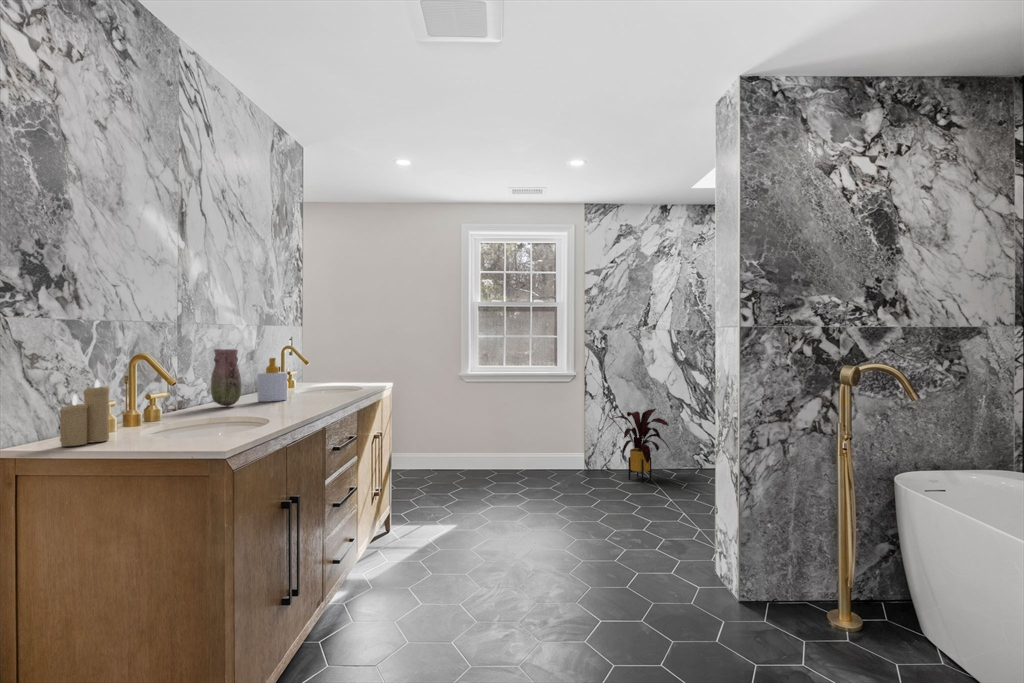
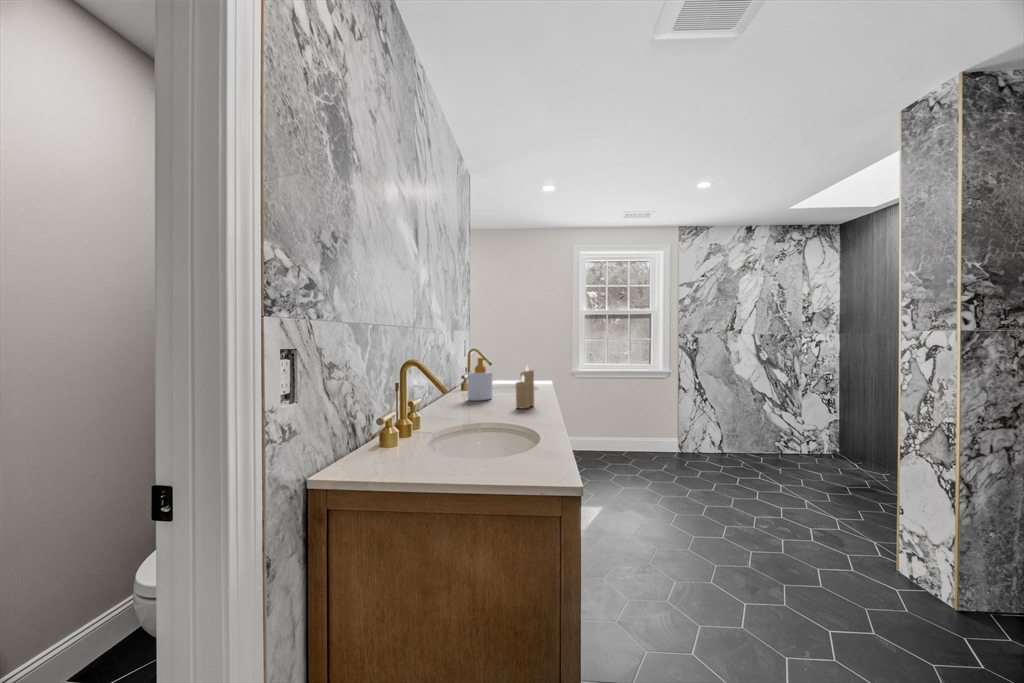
vase: present [211,349,242,406] -> none [437,349,465,407]
candle: present [60,380,110,446] -> present [516,366,534,408]
house plant: present [612,409,670,482] -> none [707,403,772,468]

